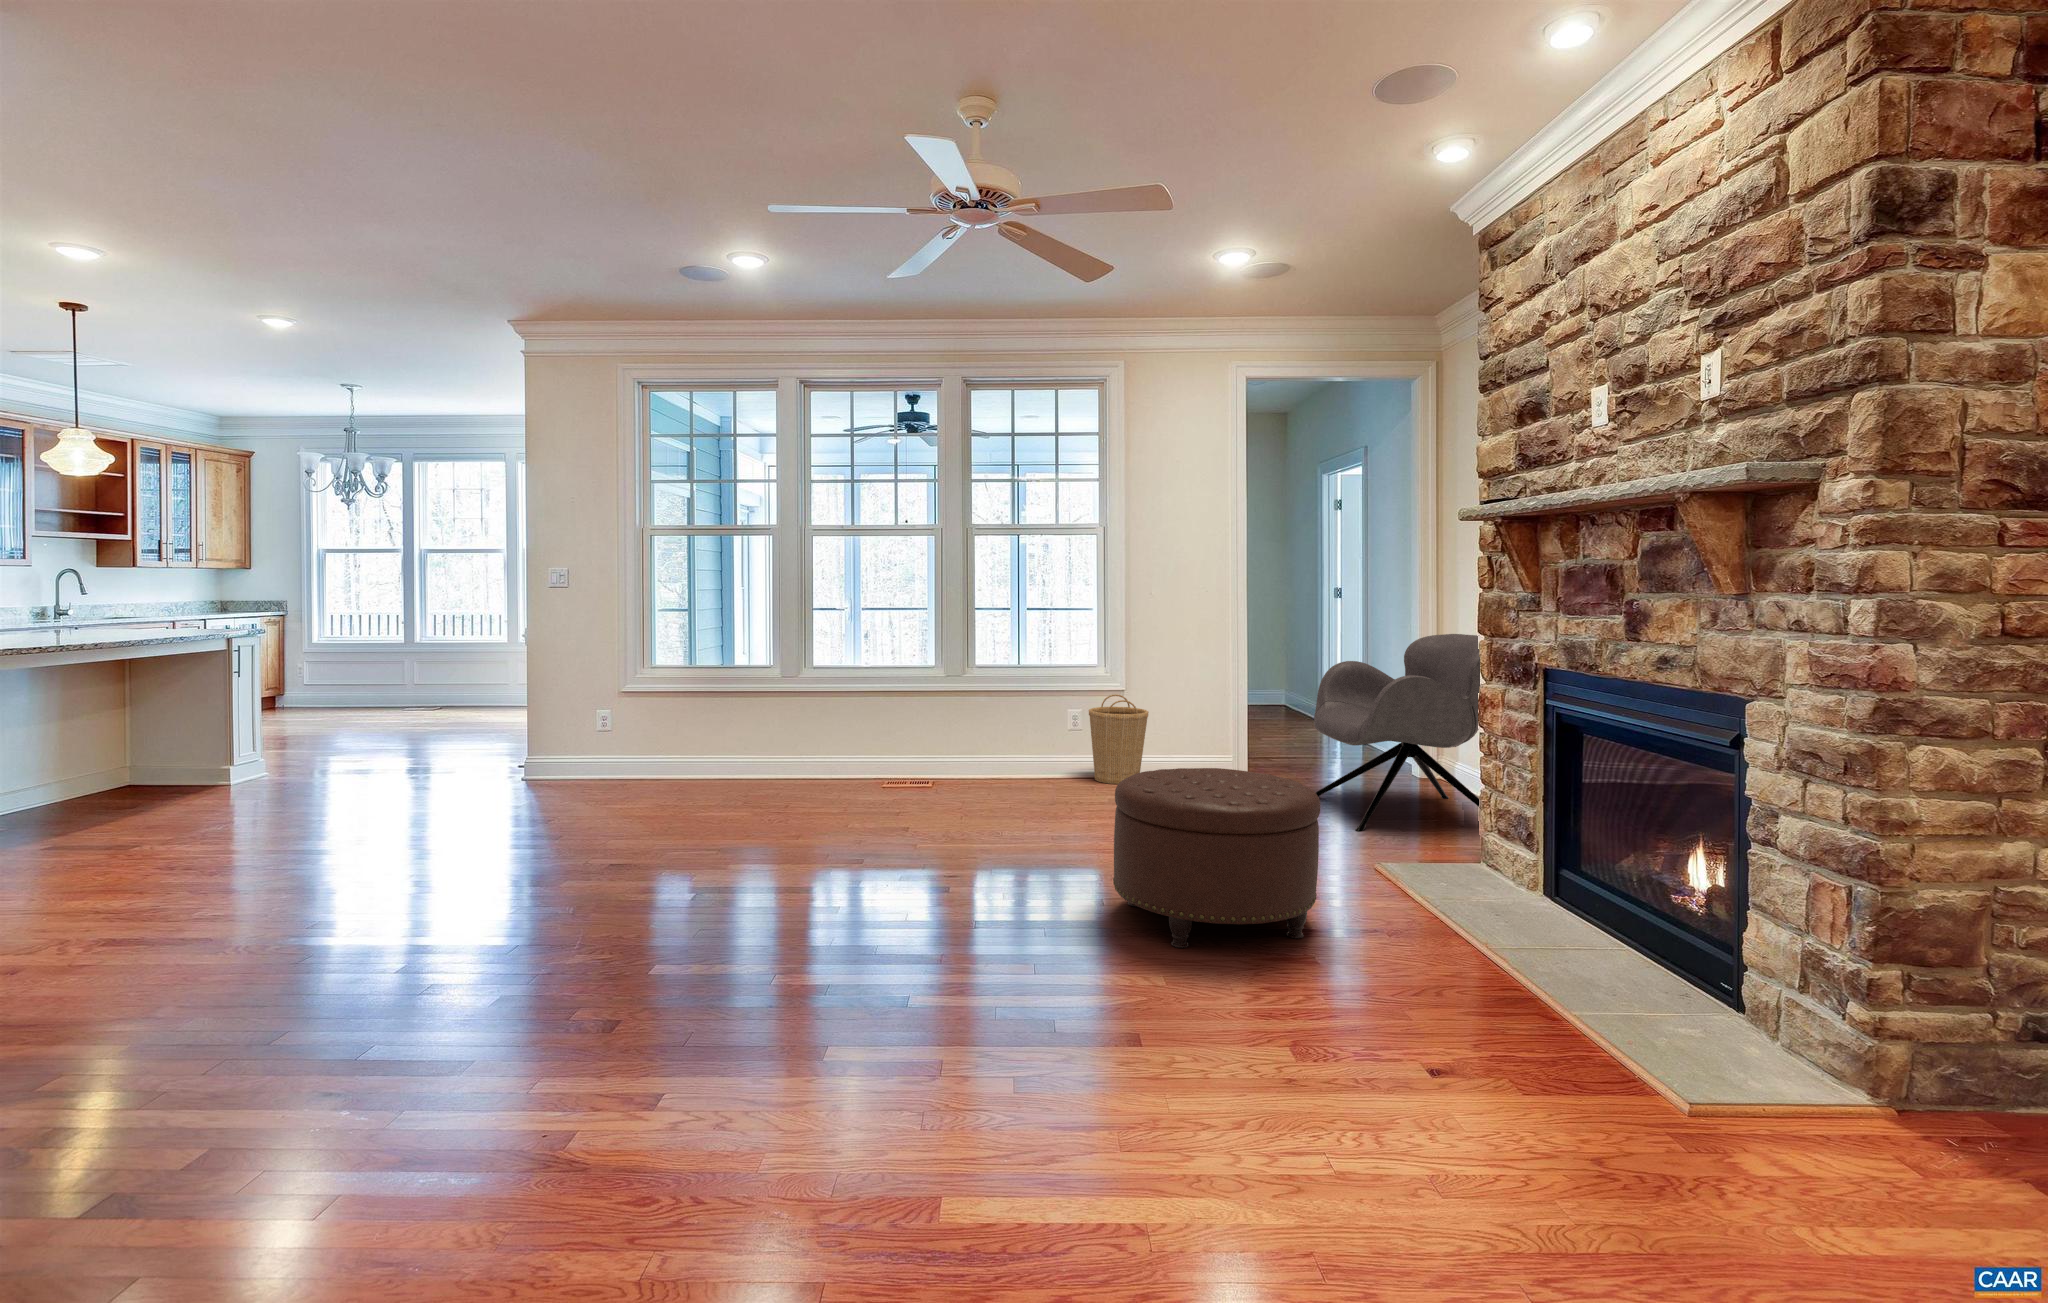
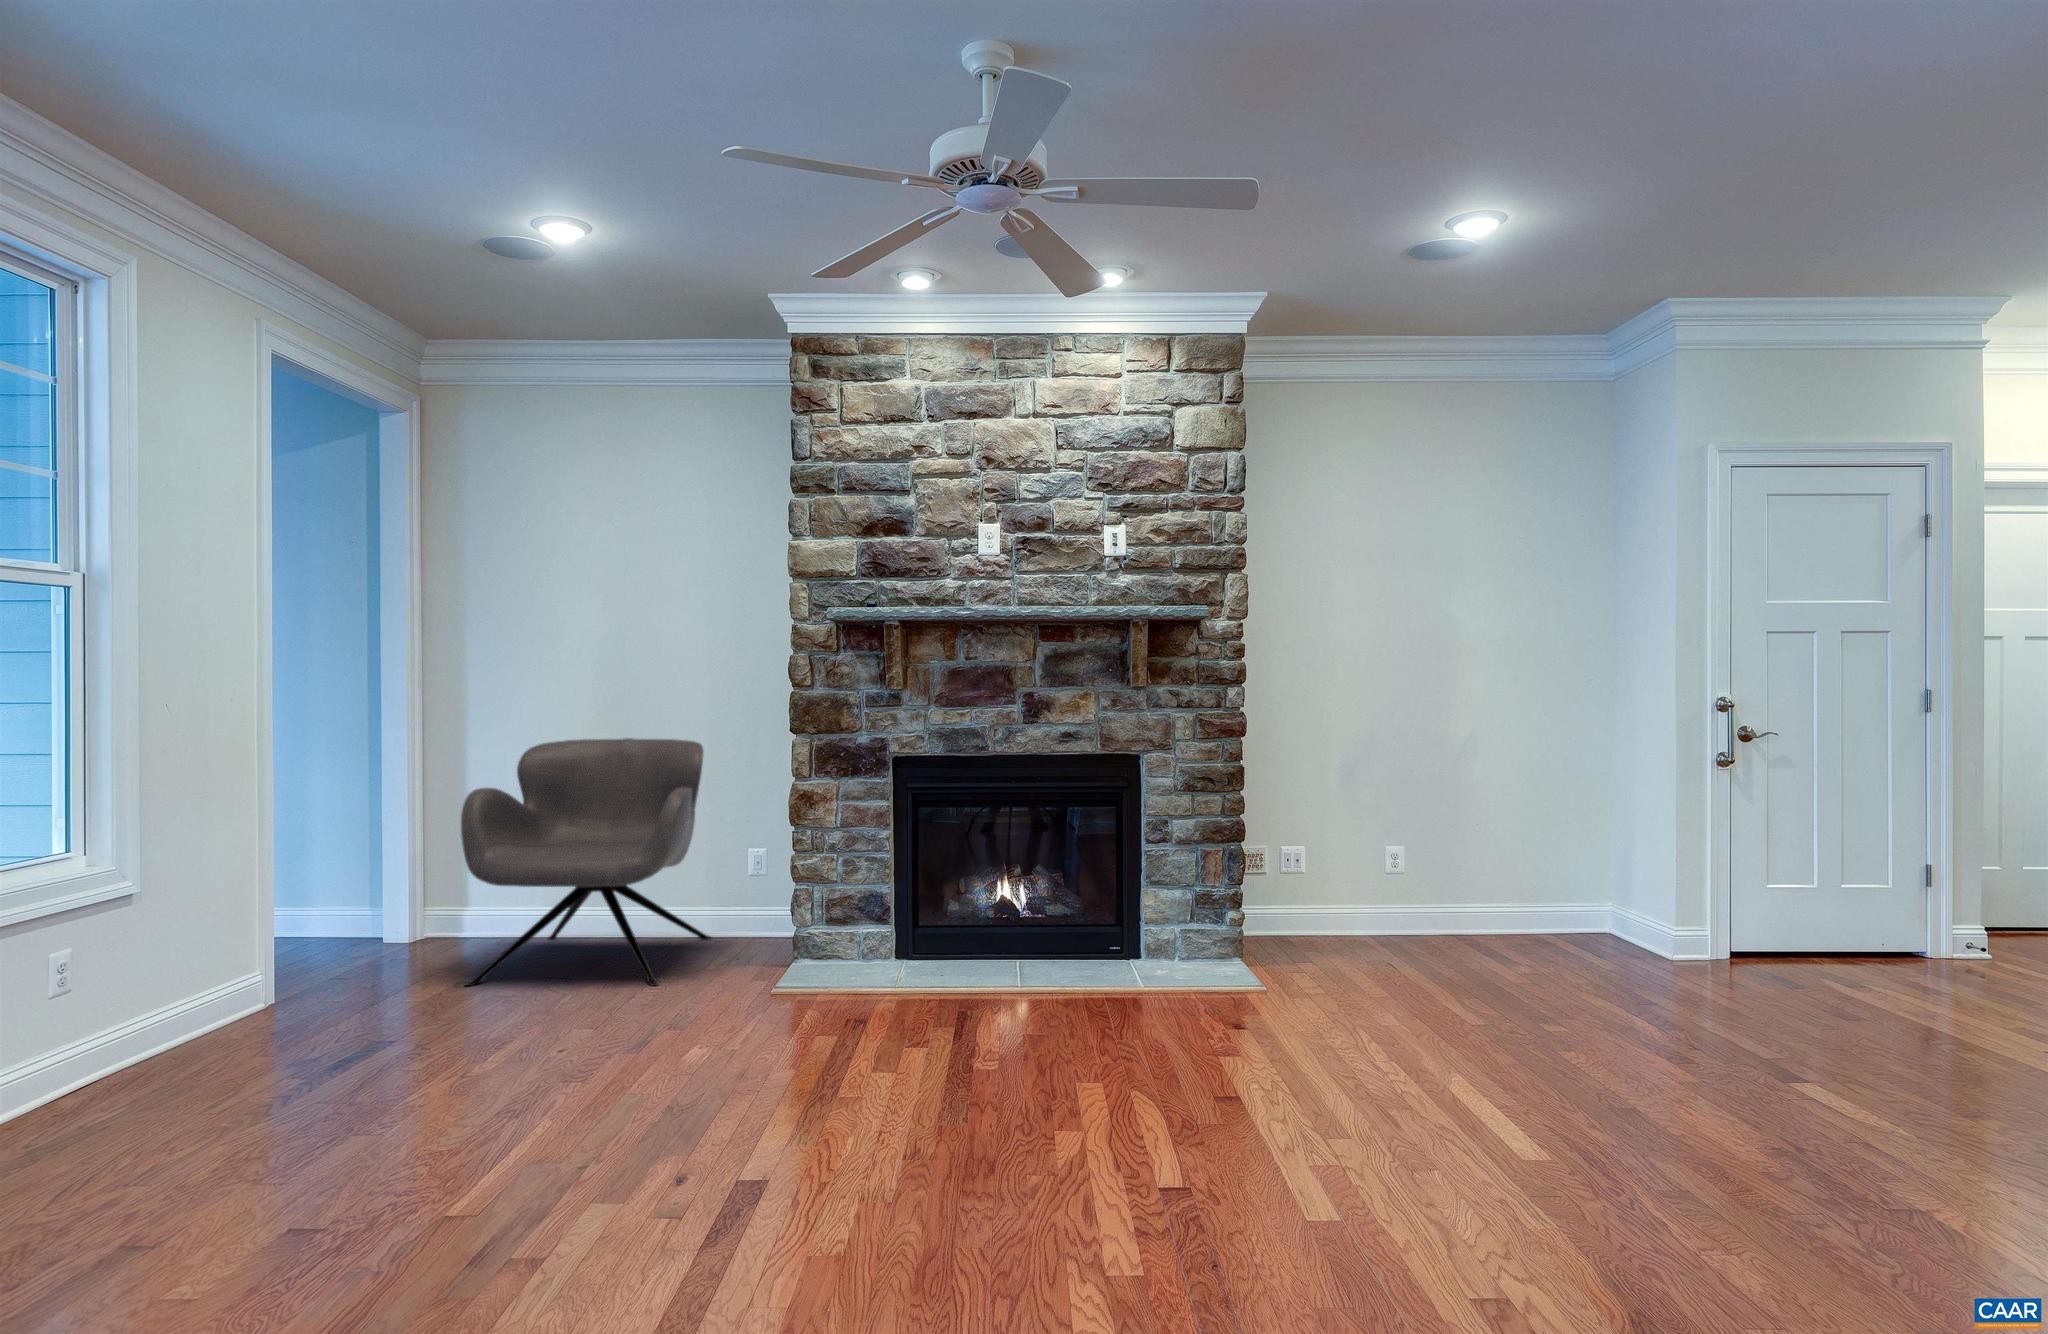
basket: present [1089,694,1149,784] -> none [93,917,240,1097]
ottoman: present [1113,768,1320,948] -> none [849,899,1076,1108]

